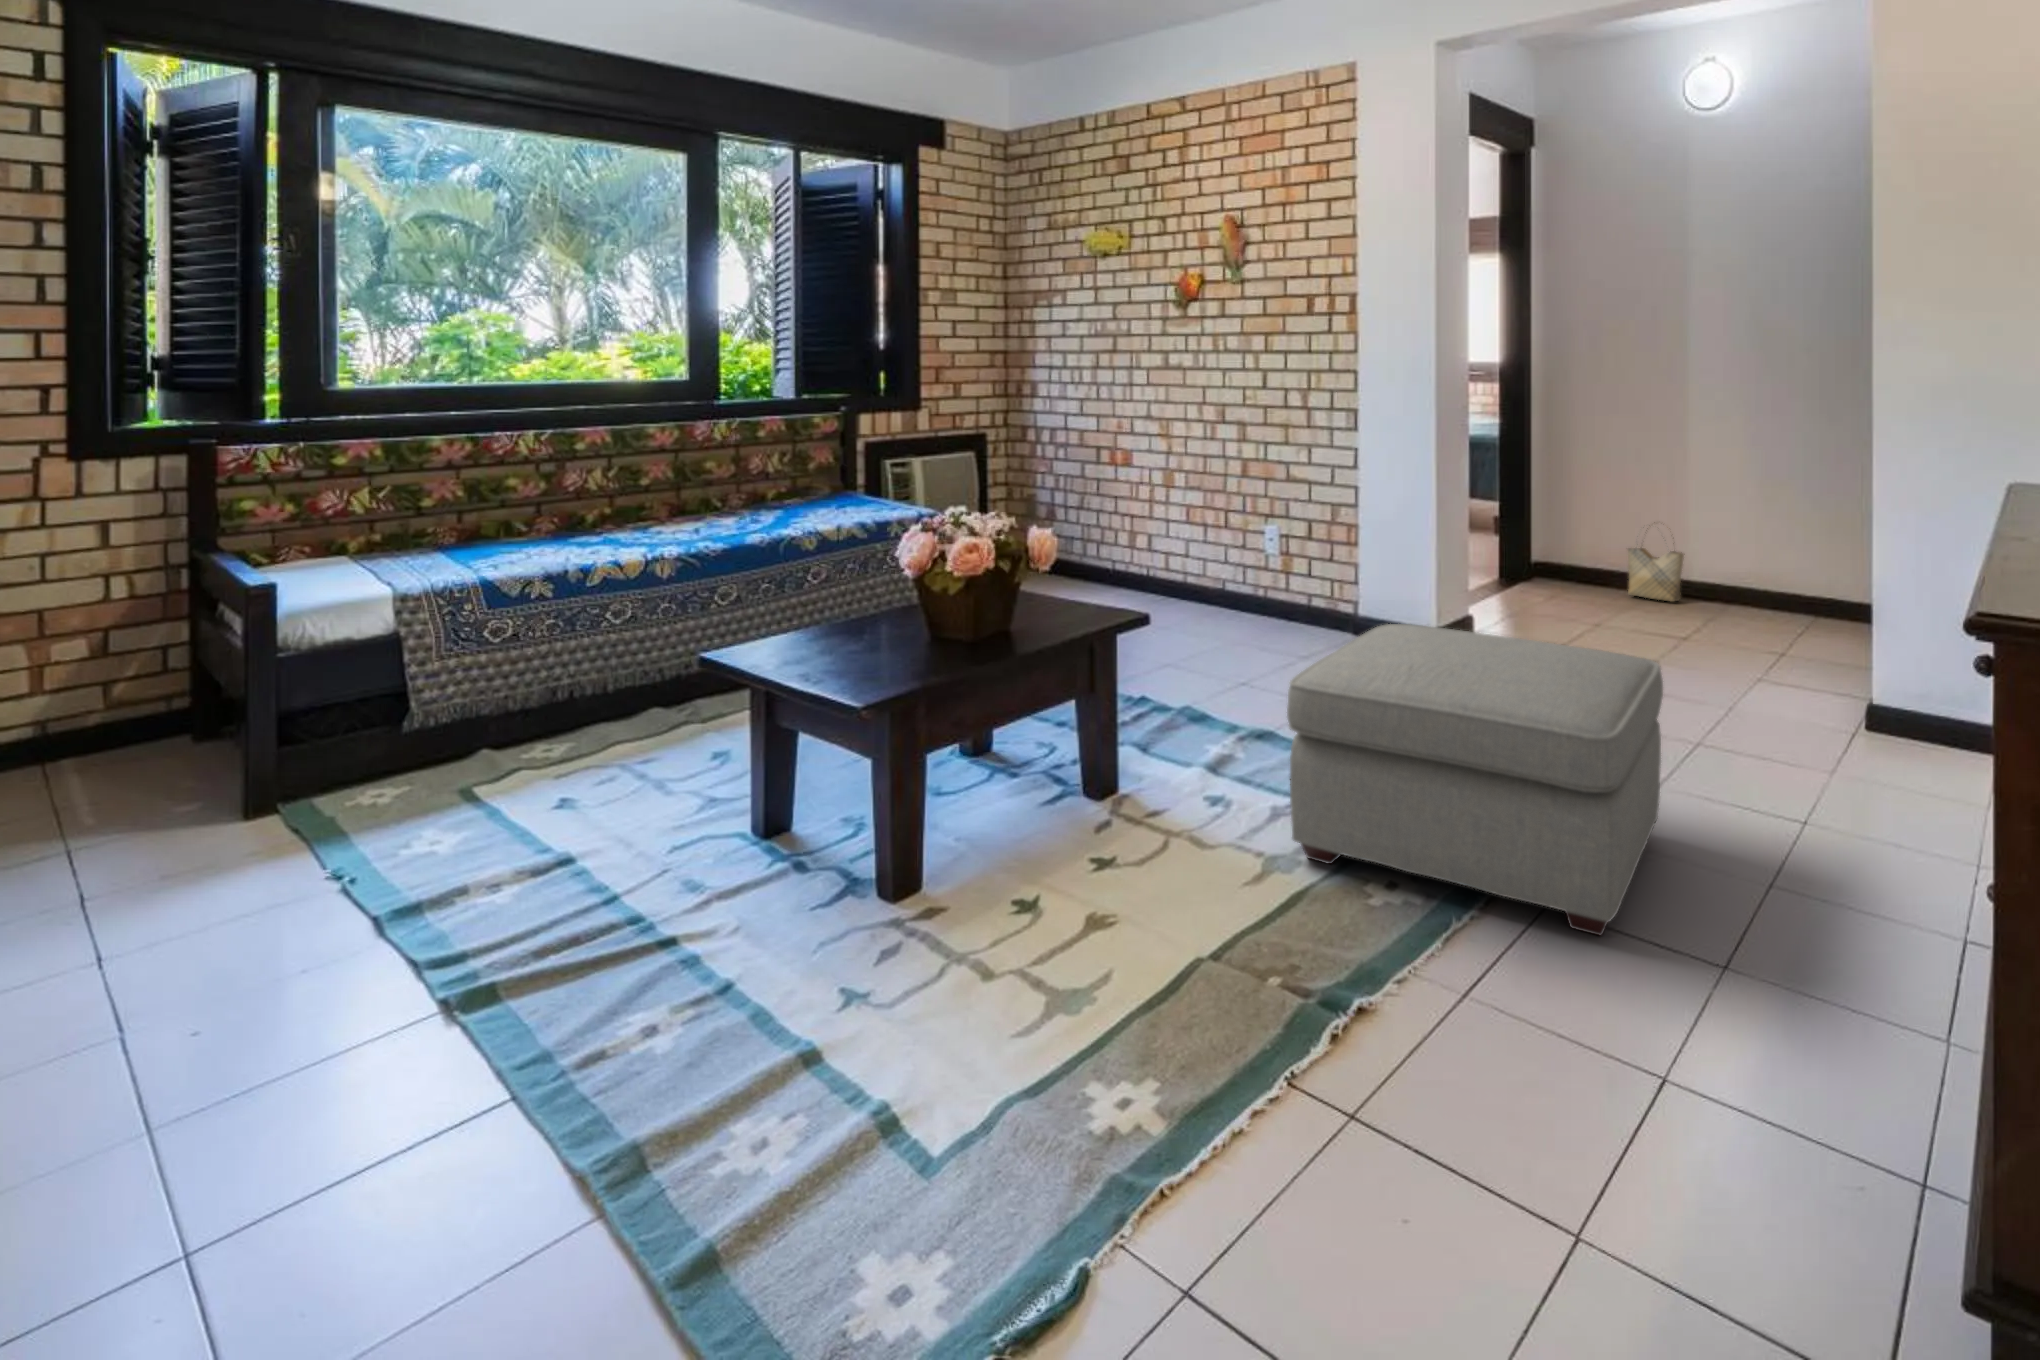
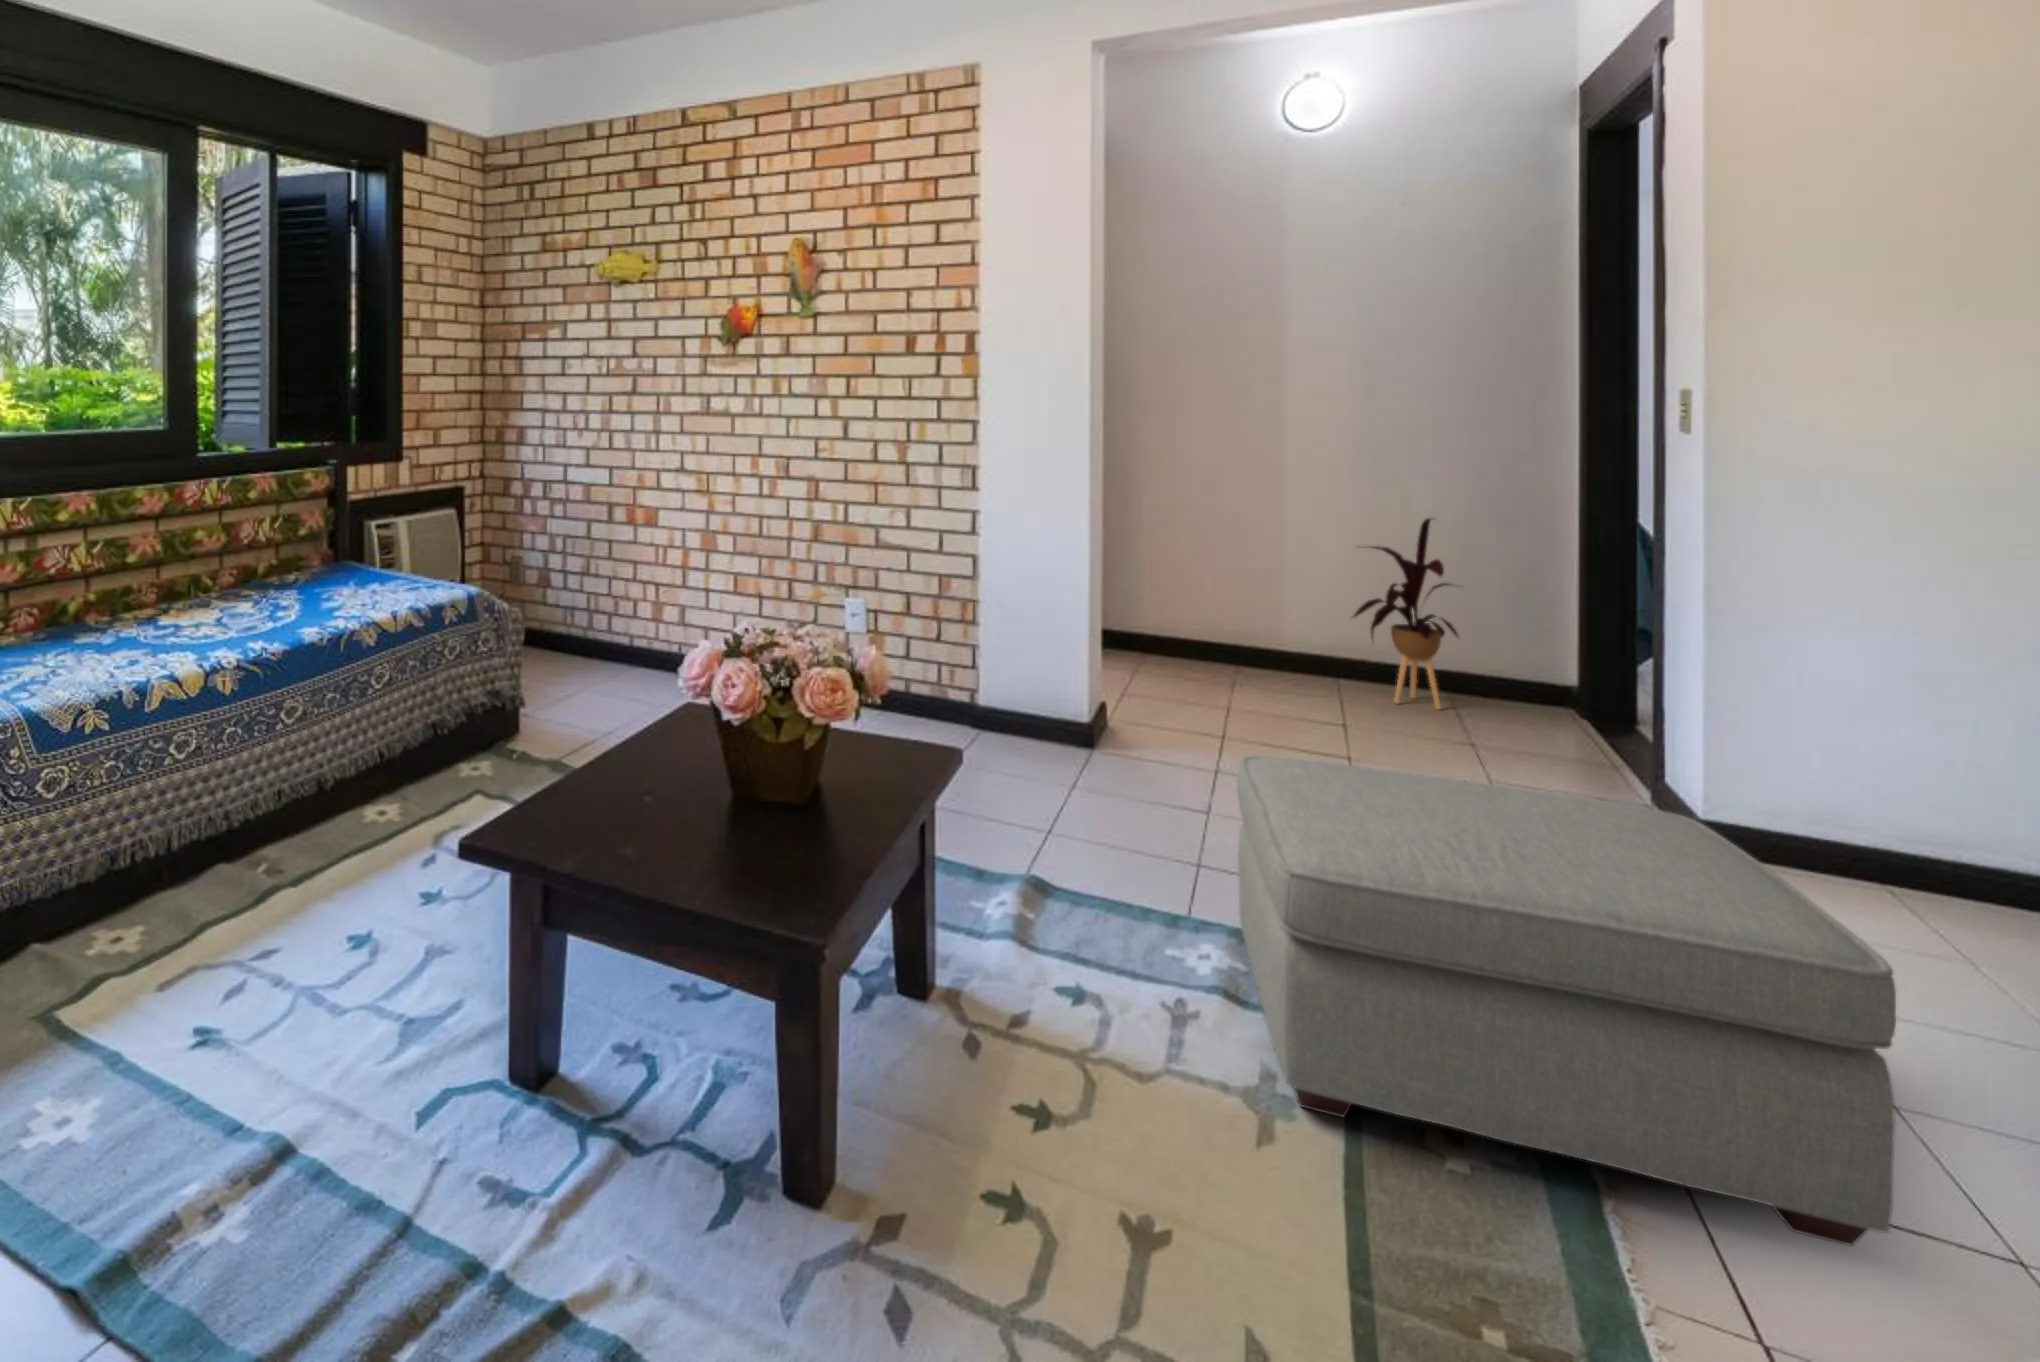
house plant: none [1713,458,1809,629] -> present [1354,518,1458,709]
woven basket: present [1628,536,1684,601] -> none [1213,584,1285,674]

